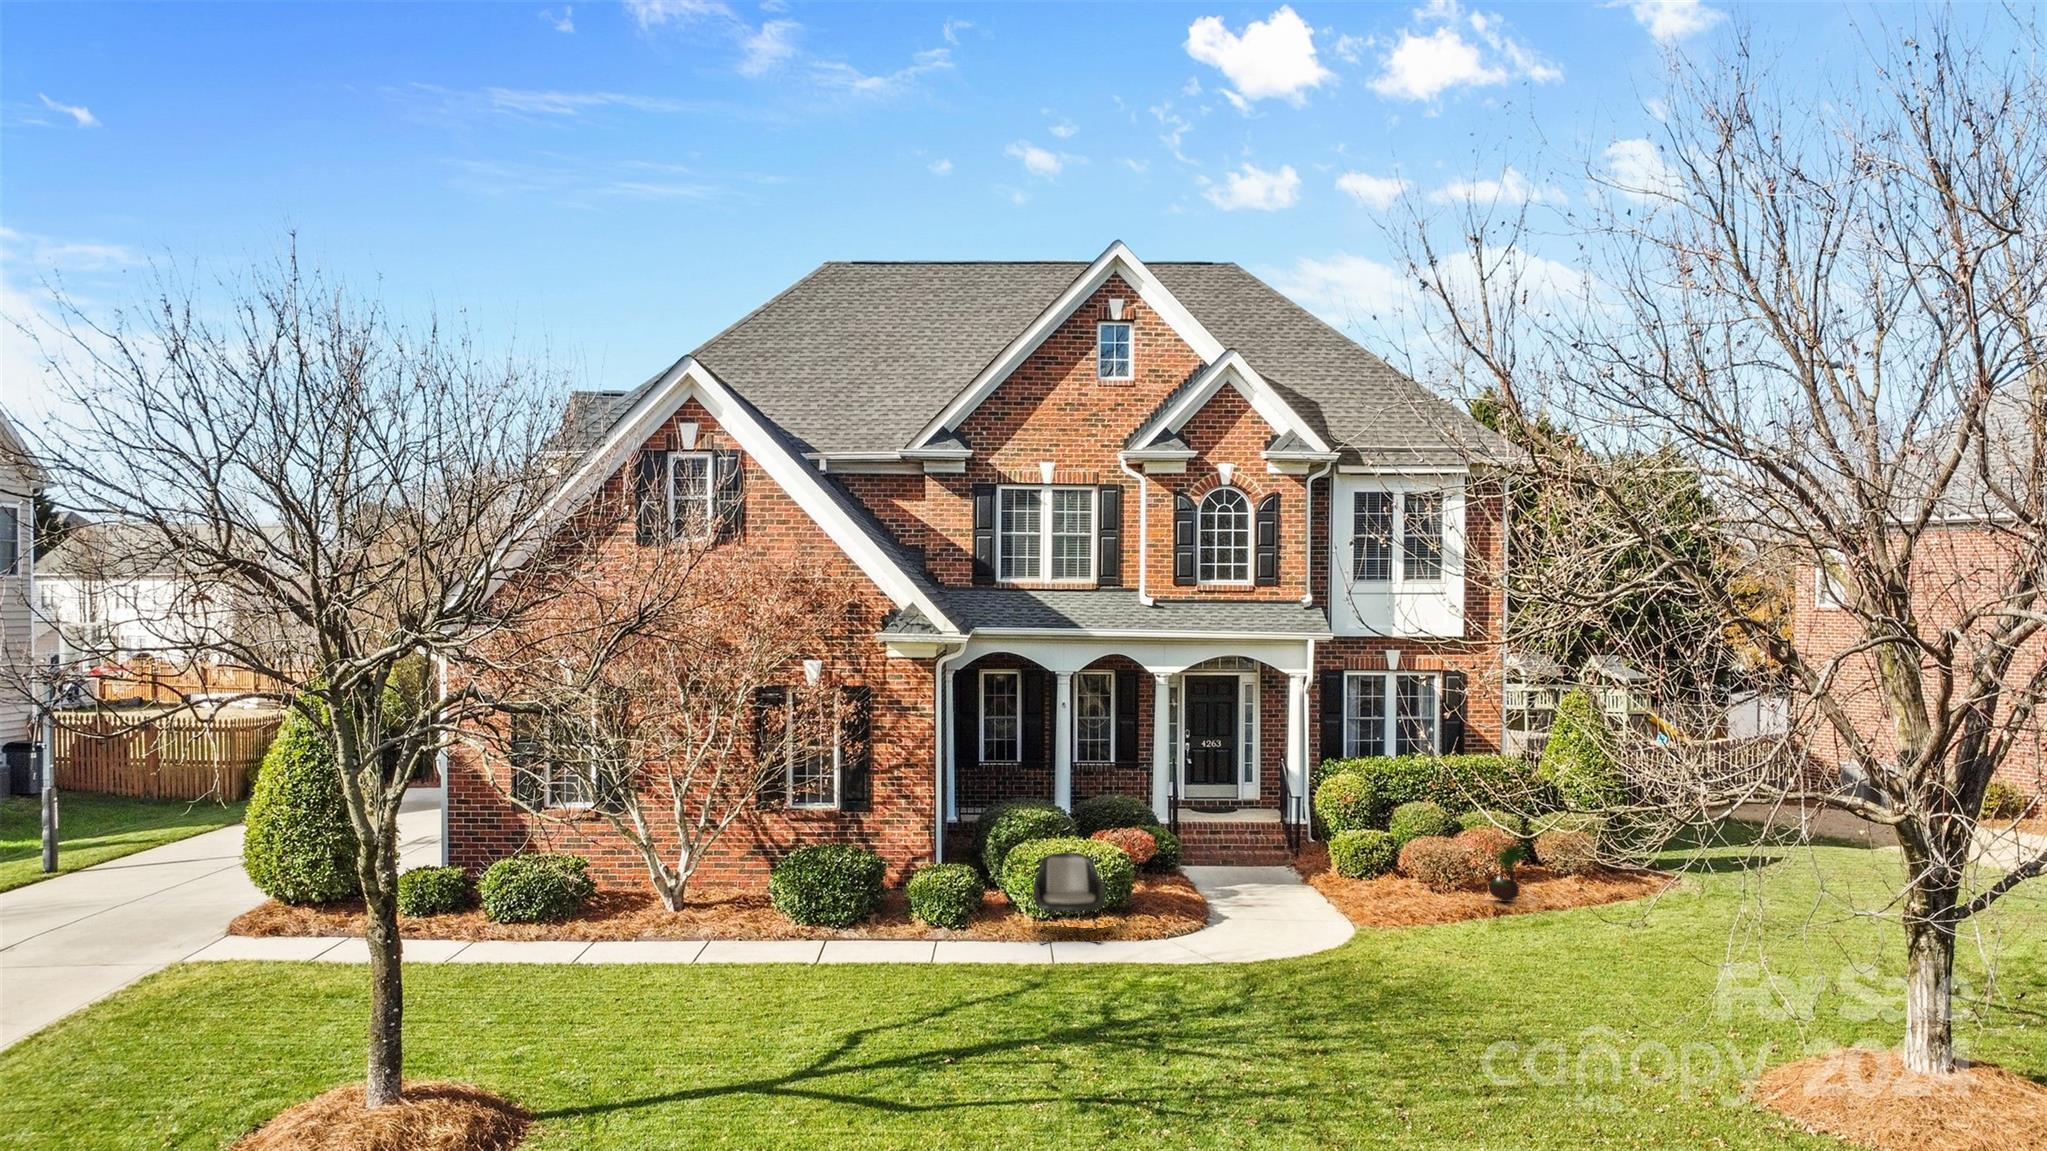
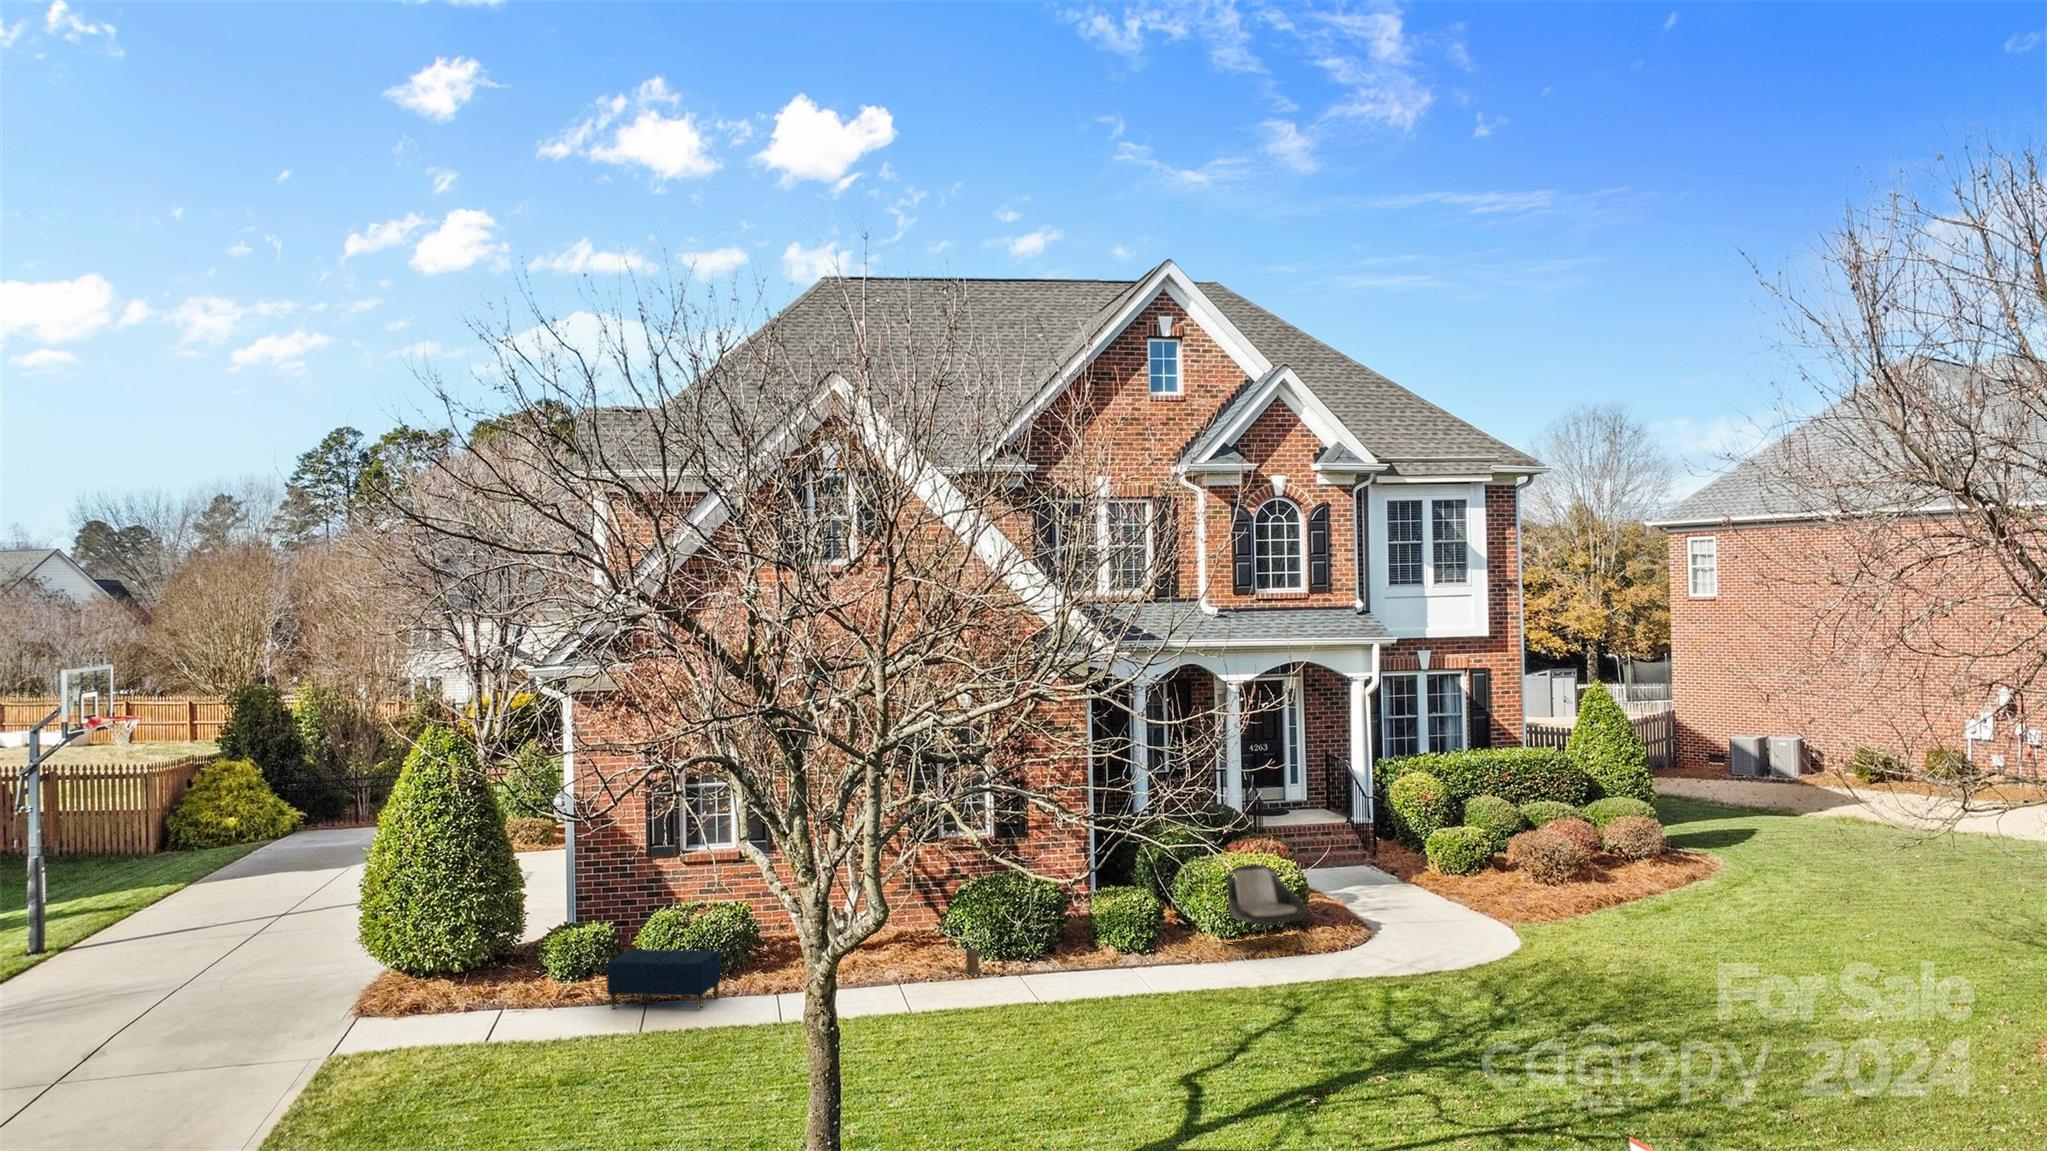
potted tree: present [1489,844,1523,902] -> none [1591,824,1628,884]
bench: none [429,889,534,950] -> present [606,949,721,1011]
watering can: none [765,903,782,938] -> present [962,947,980,975]

